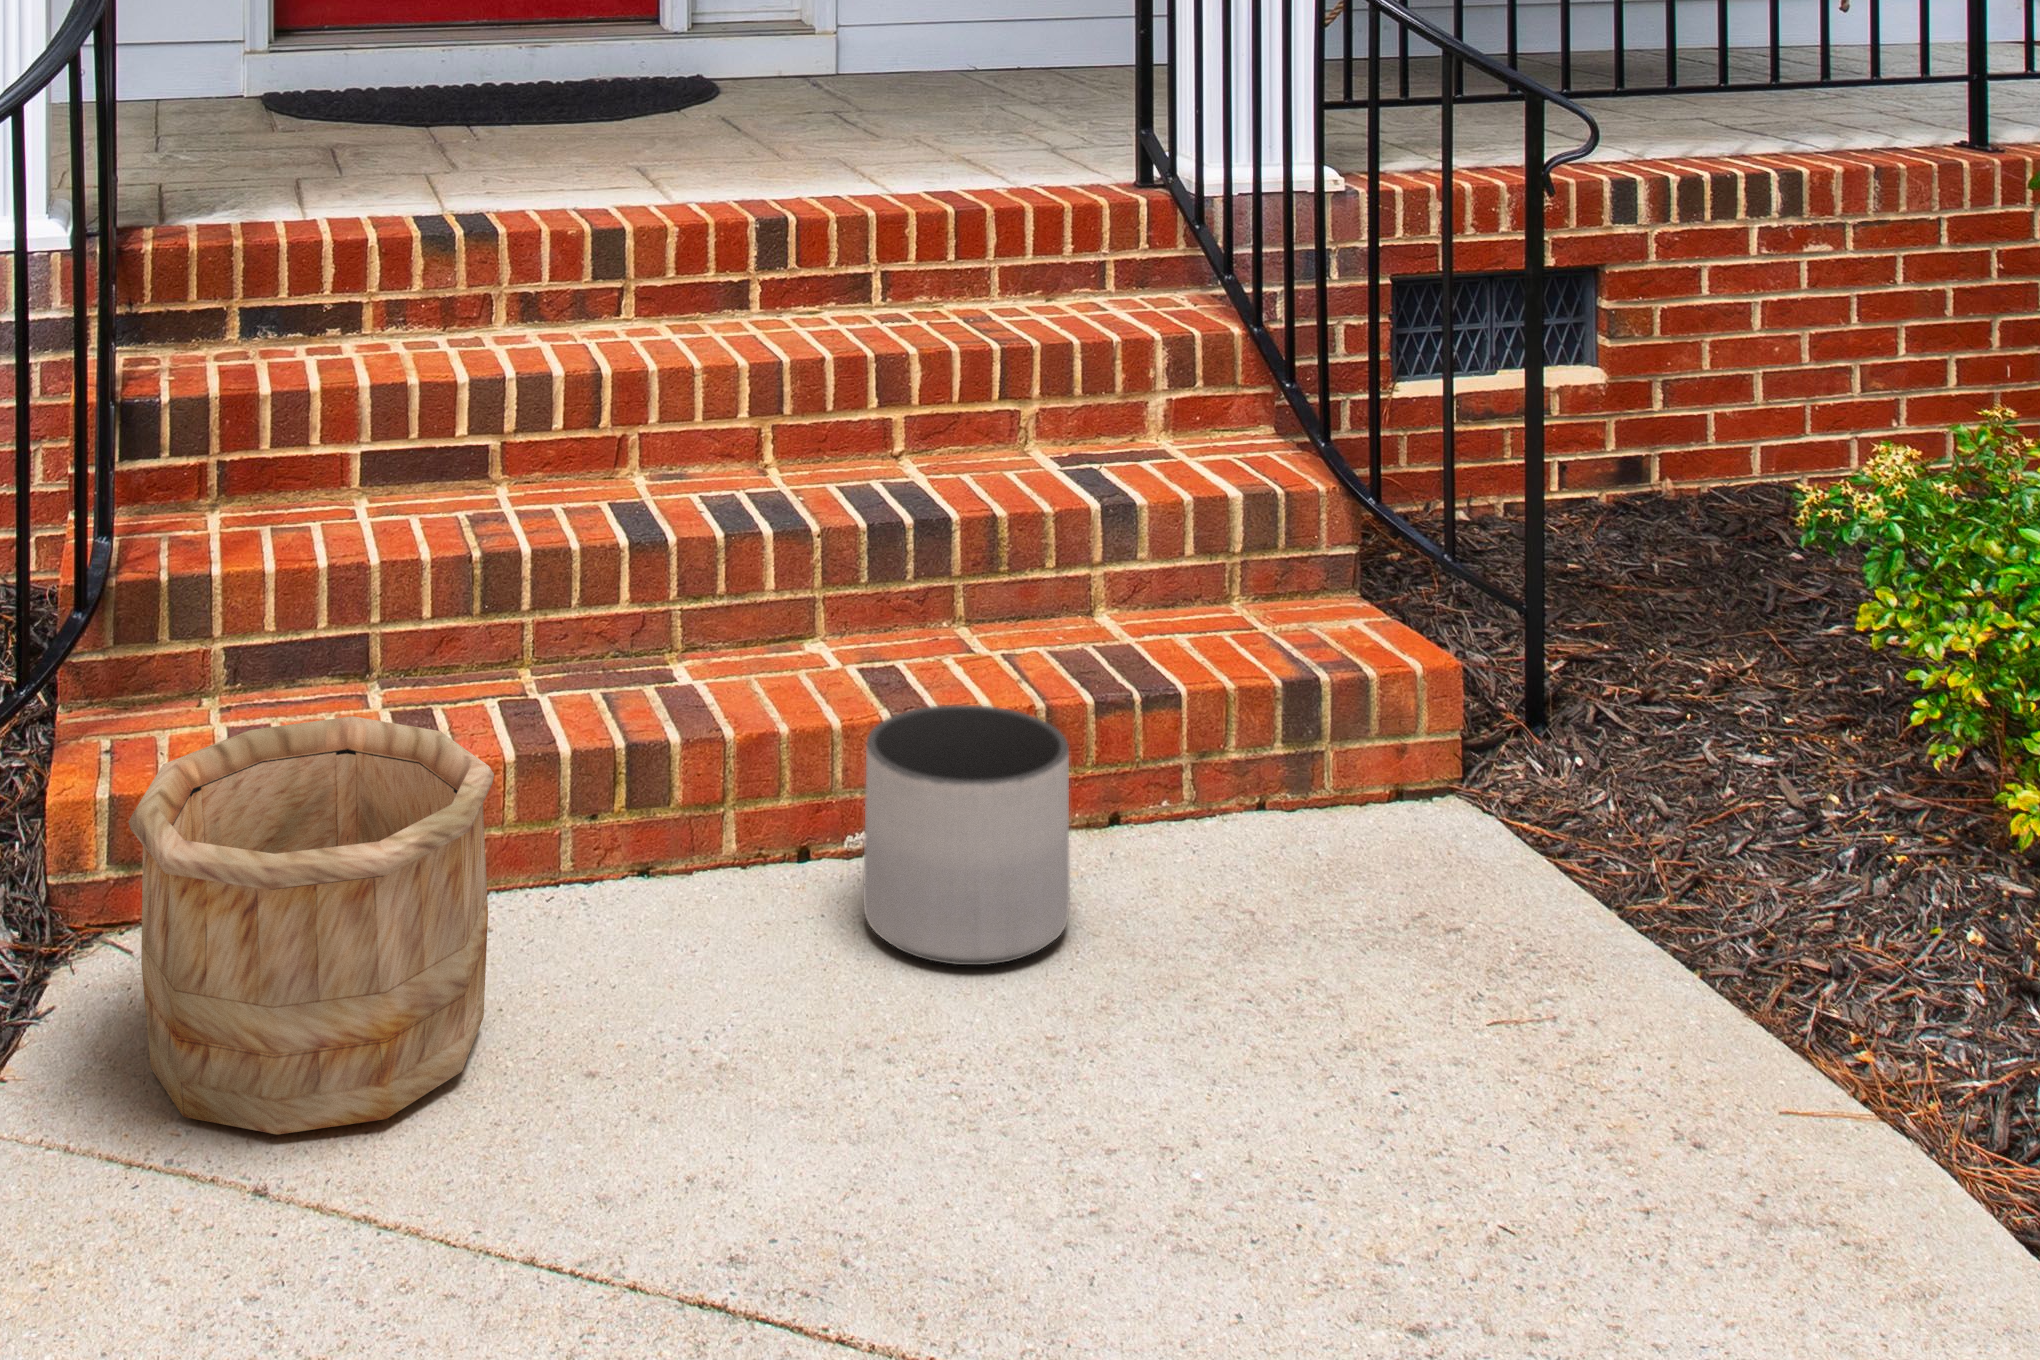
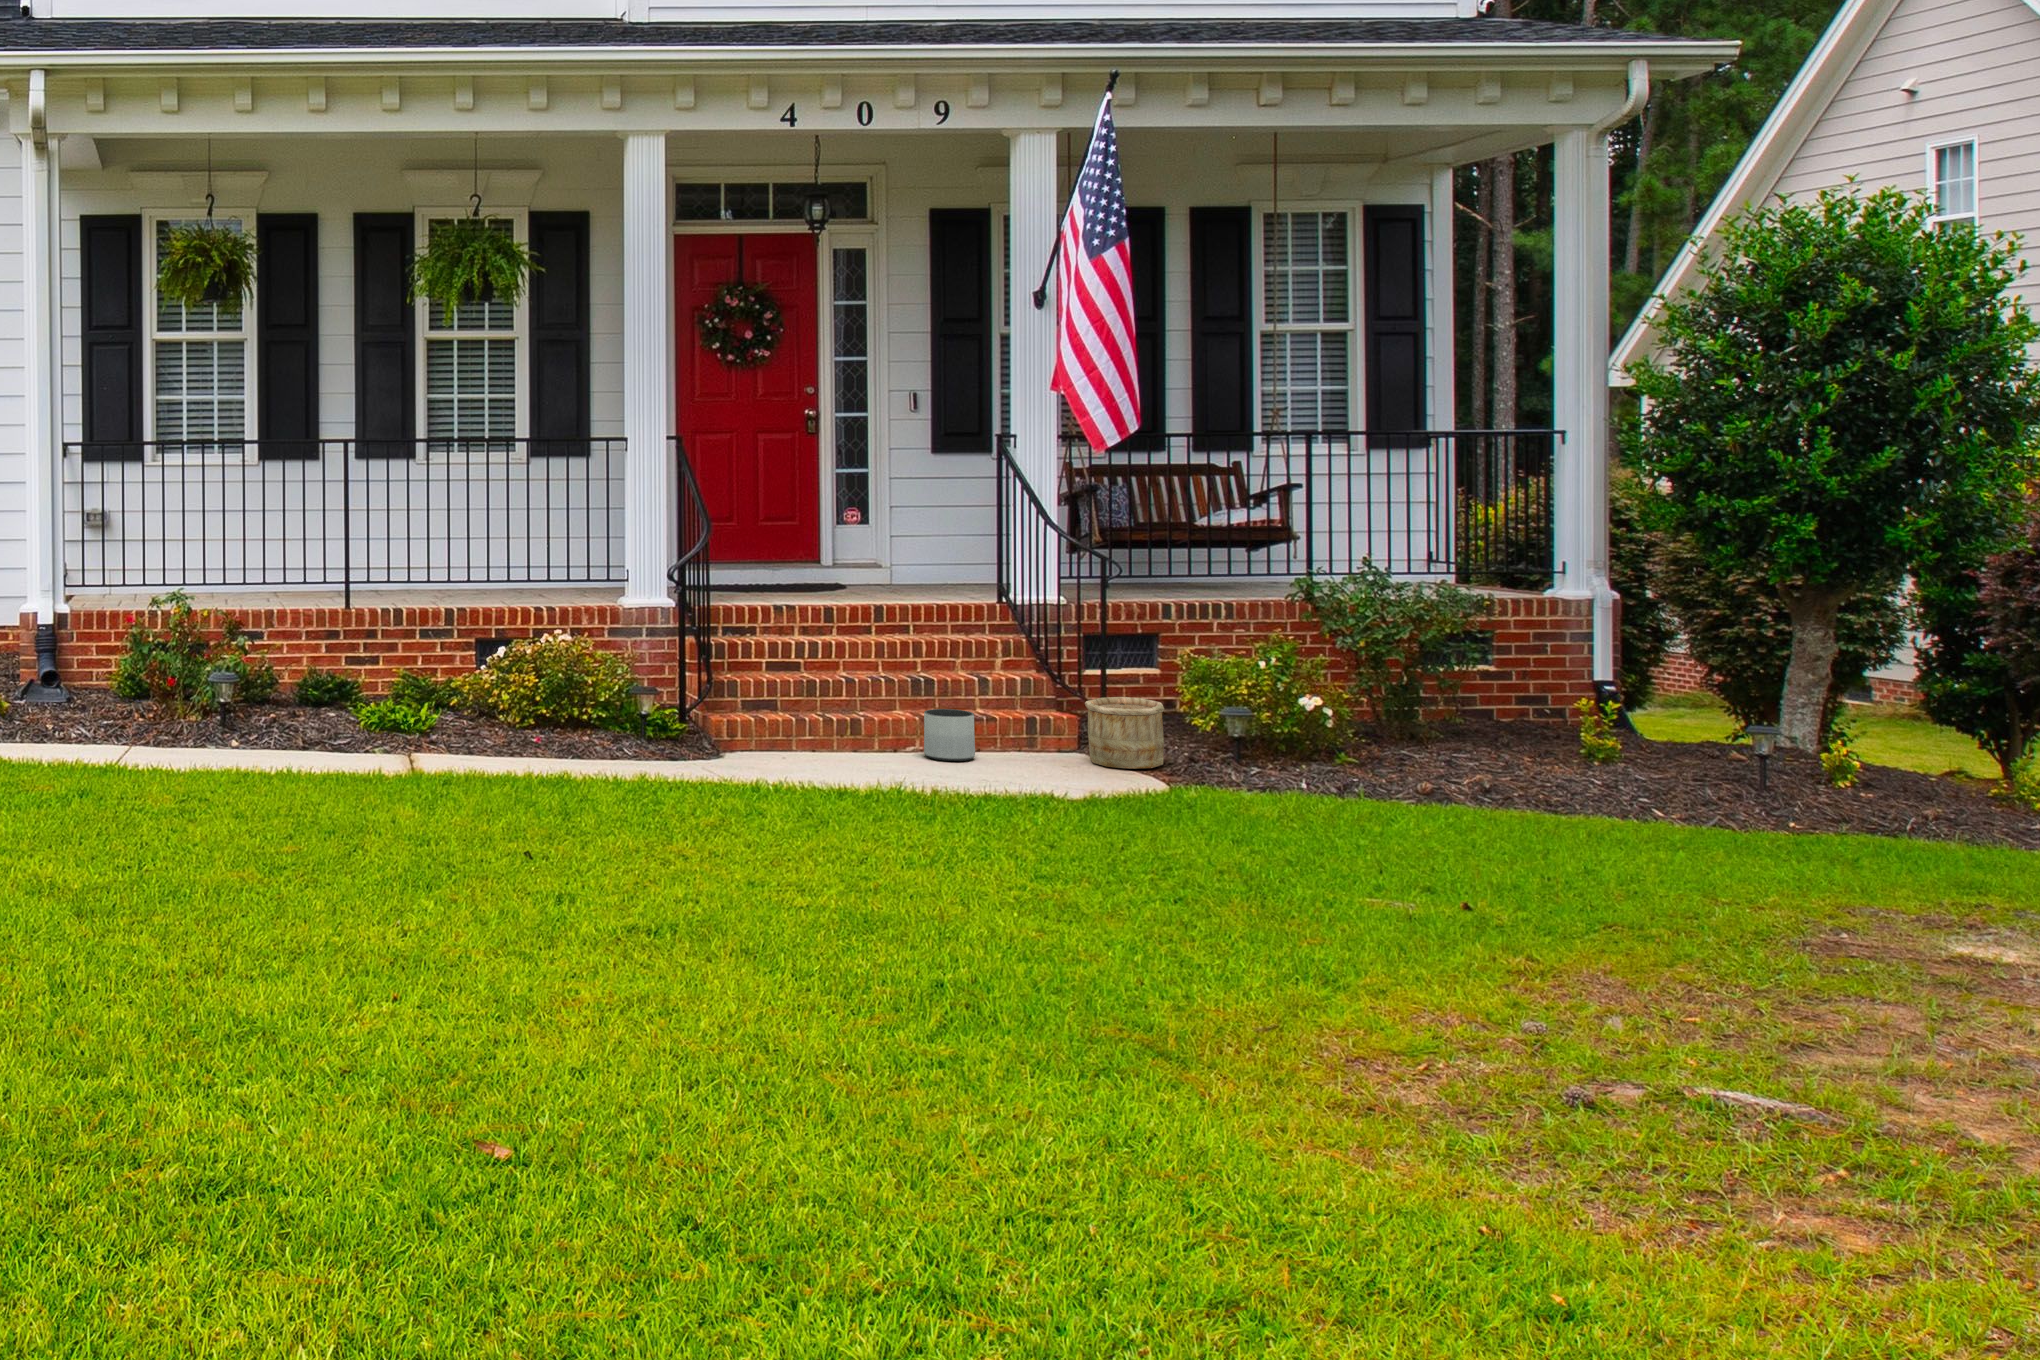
wooden bucket: present [128,716,494,1135] -> present [1085,697,1165,769]

